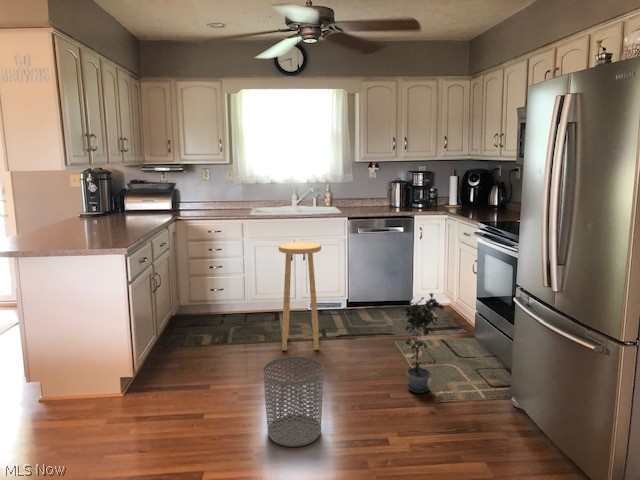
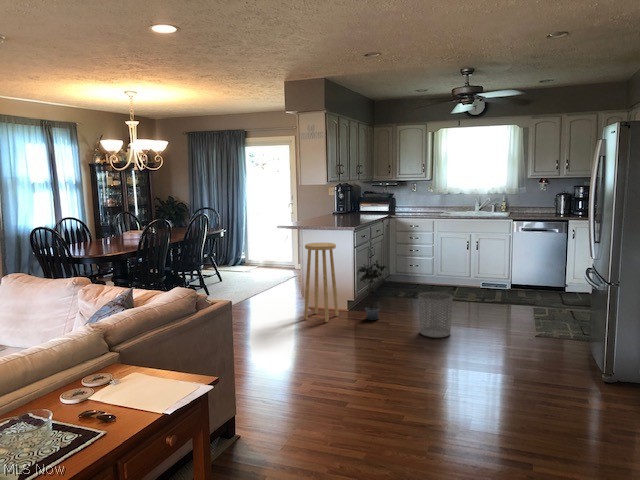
stool: present [279,242,321,351] -> present [304,242,338,322]
potted plant: present [401,293,444,393] -> present [357,261,386,320]

